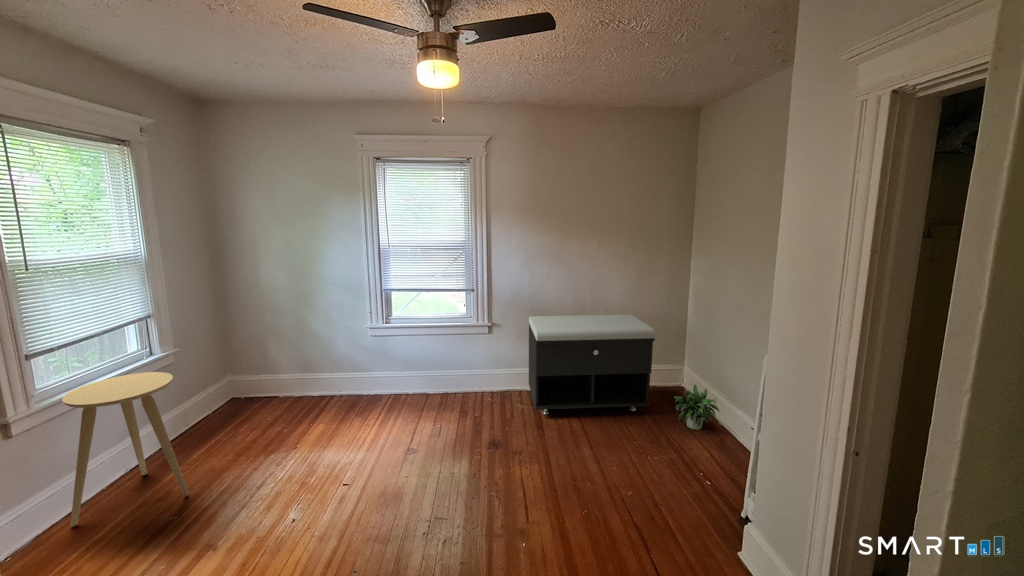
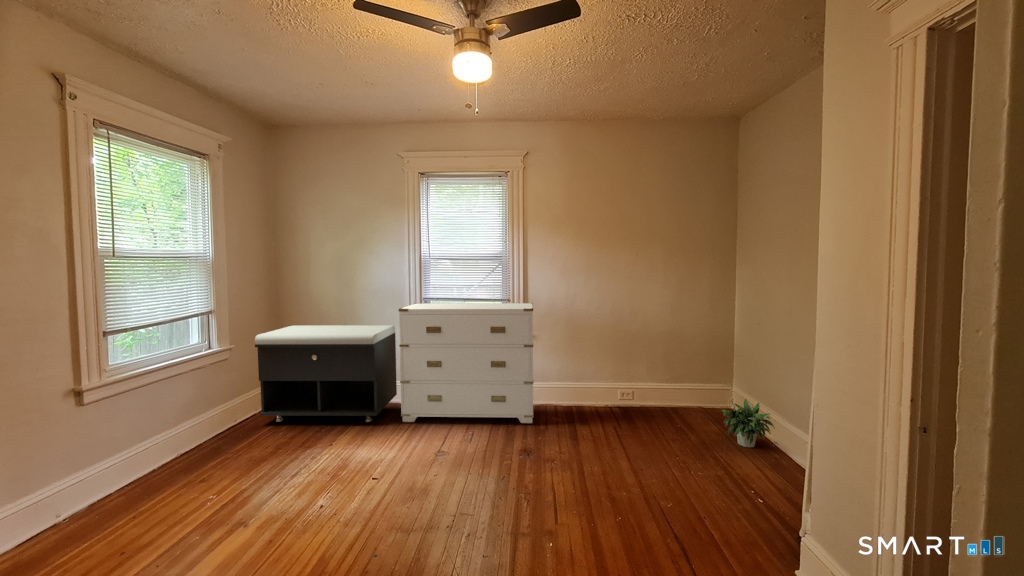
dresser: none [359,293,499,417] -> present [399,303,534,423]
storage bench: present [529,314,655,414] -> present [255,325,397,422]
side table: present [62,372,189,526] -> none [122,359,229,498]

